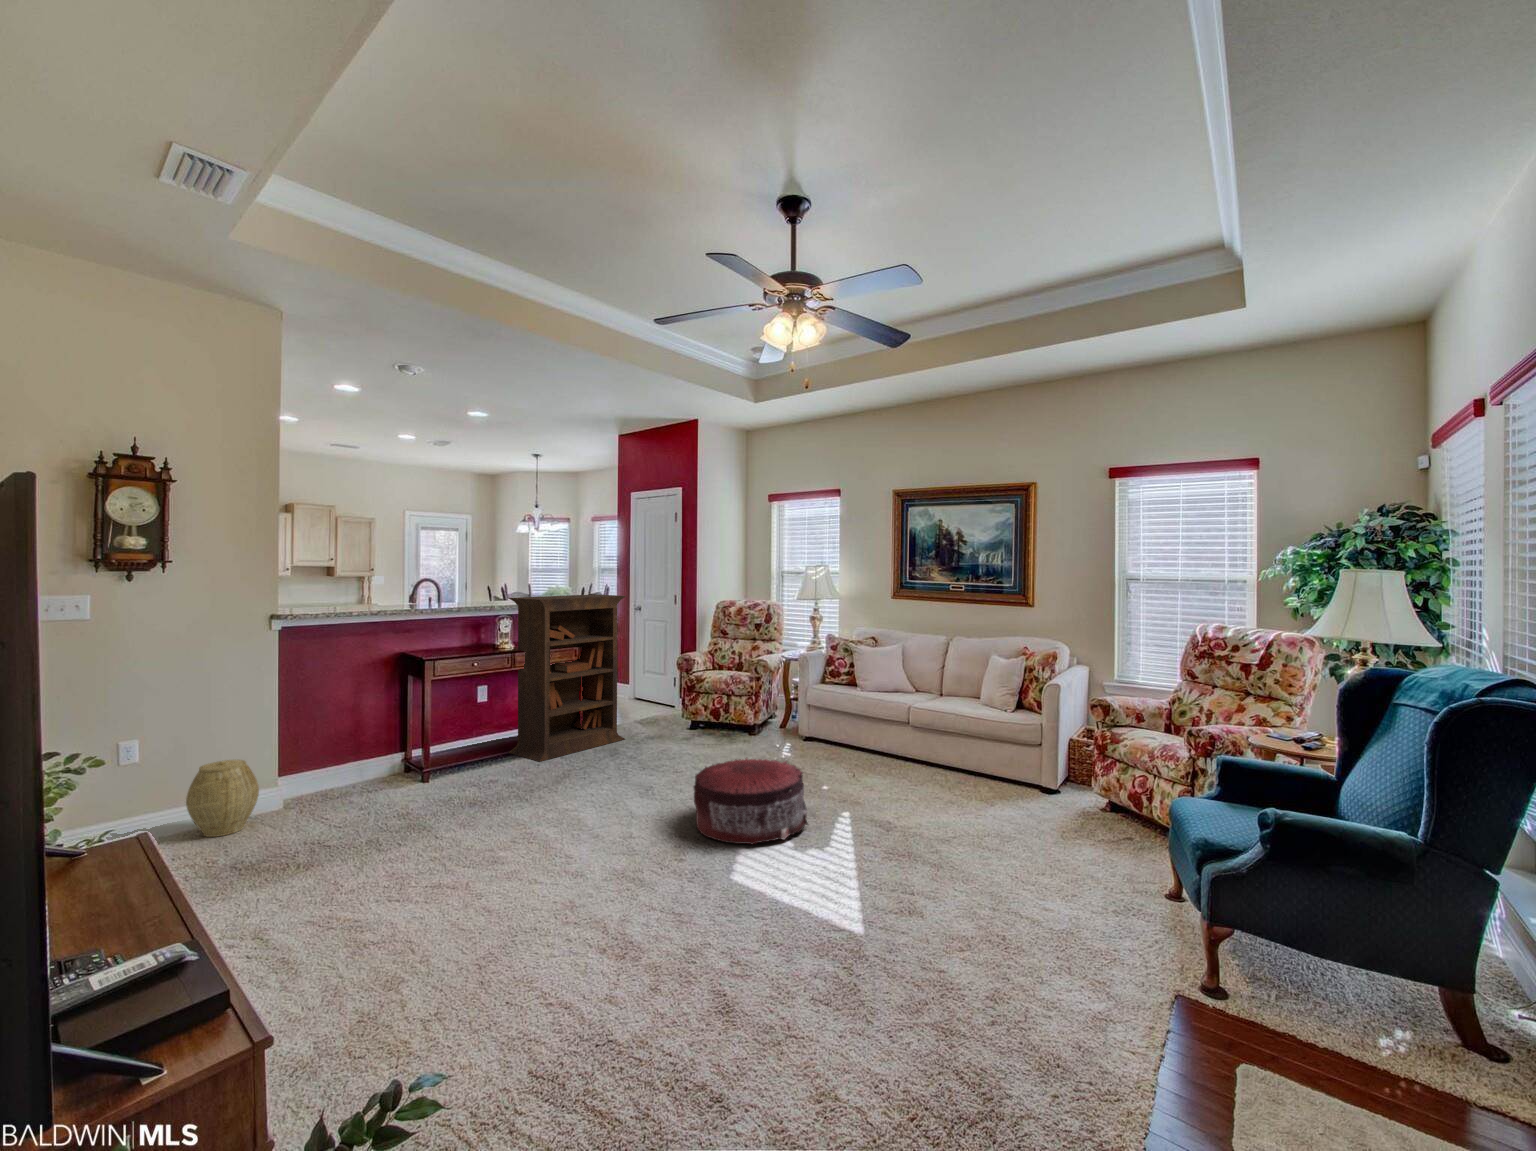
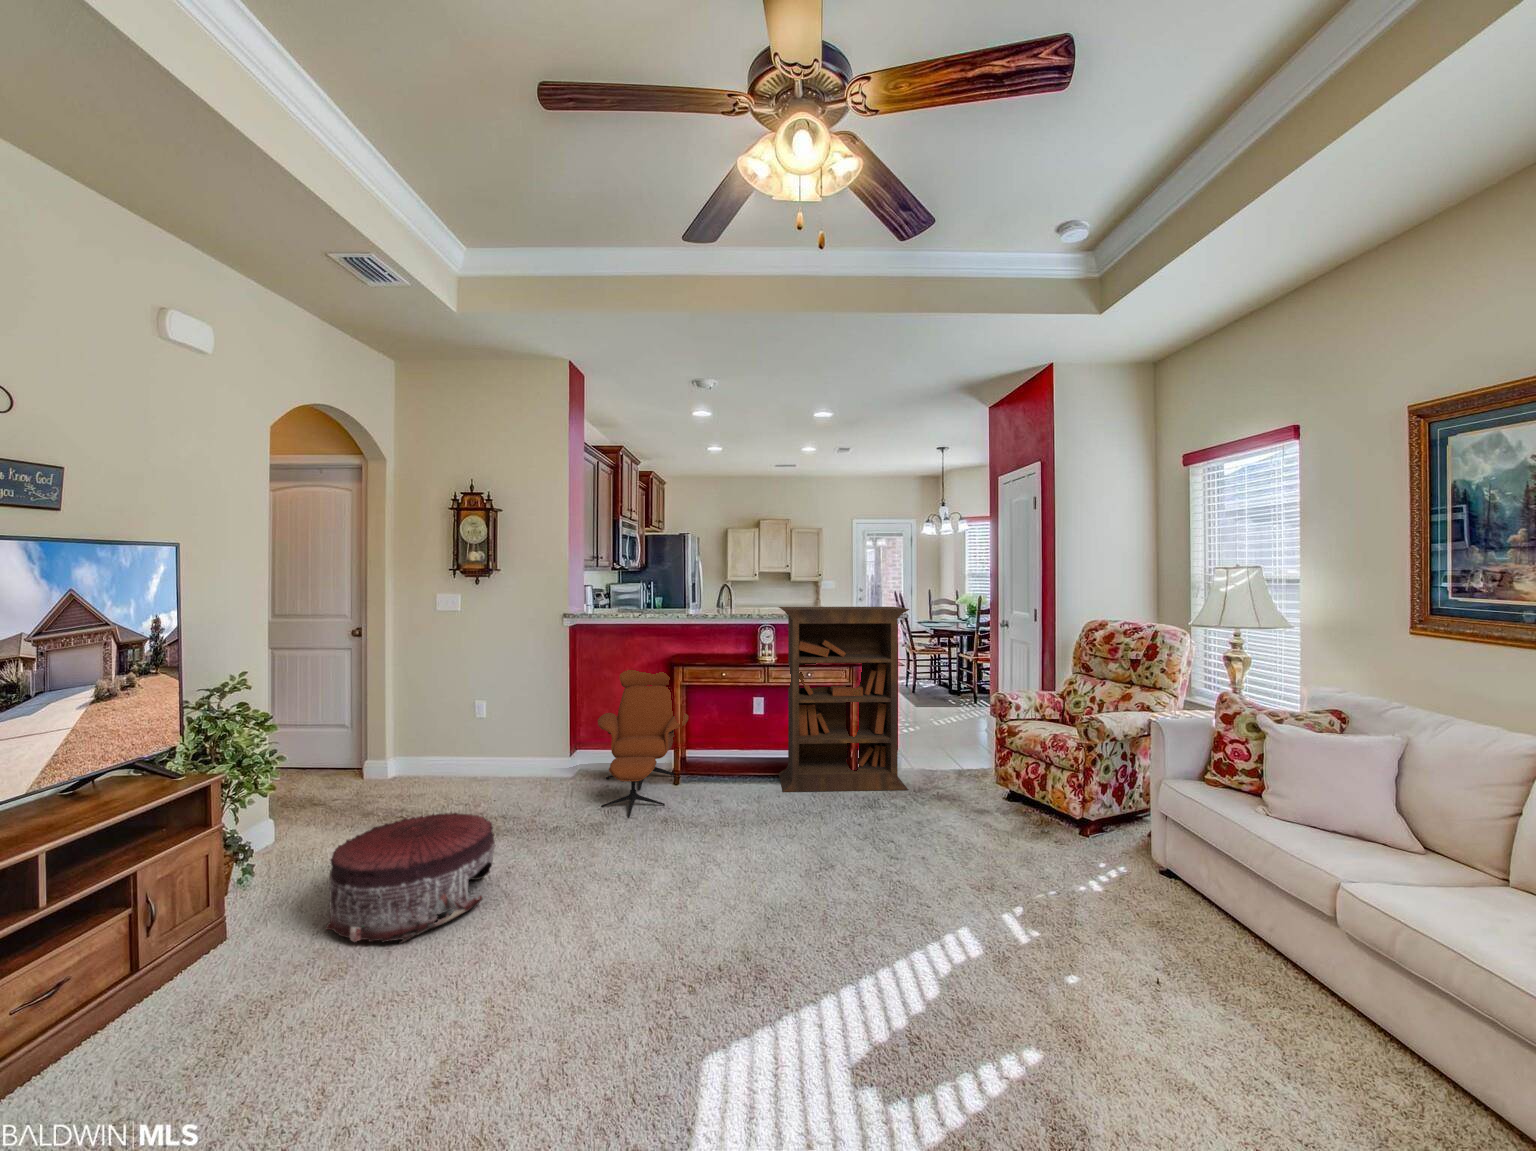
lounge chair: none [328,668,458,812] -> present [598,670,689,818]
pouf: present [694,758,808,844] -> present [326,813,495,942]
woven basket: present [186,759,259,837] -> none [485,728,535,789]

